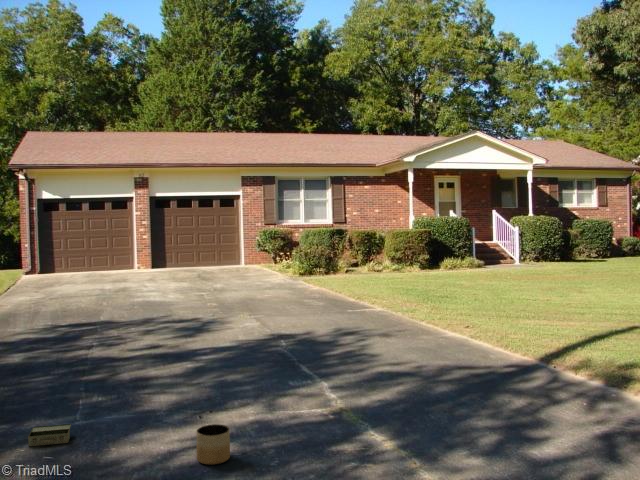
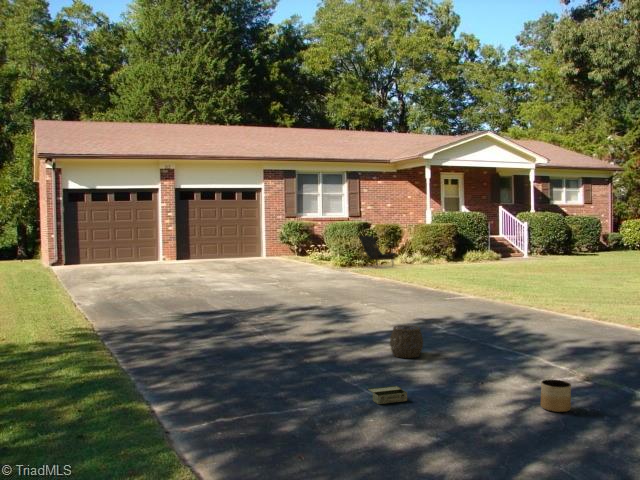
lounge chair: none [316,243,352,278] -> present [360,235,395,267]
woven basket: none [154,350,191,387] -> present [390,325,423,358]

